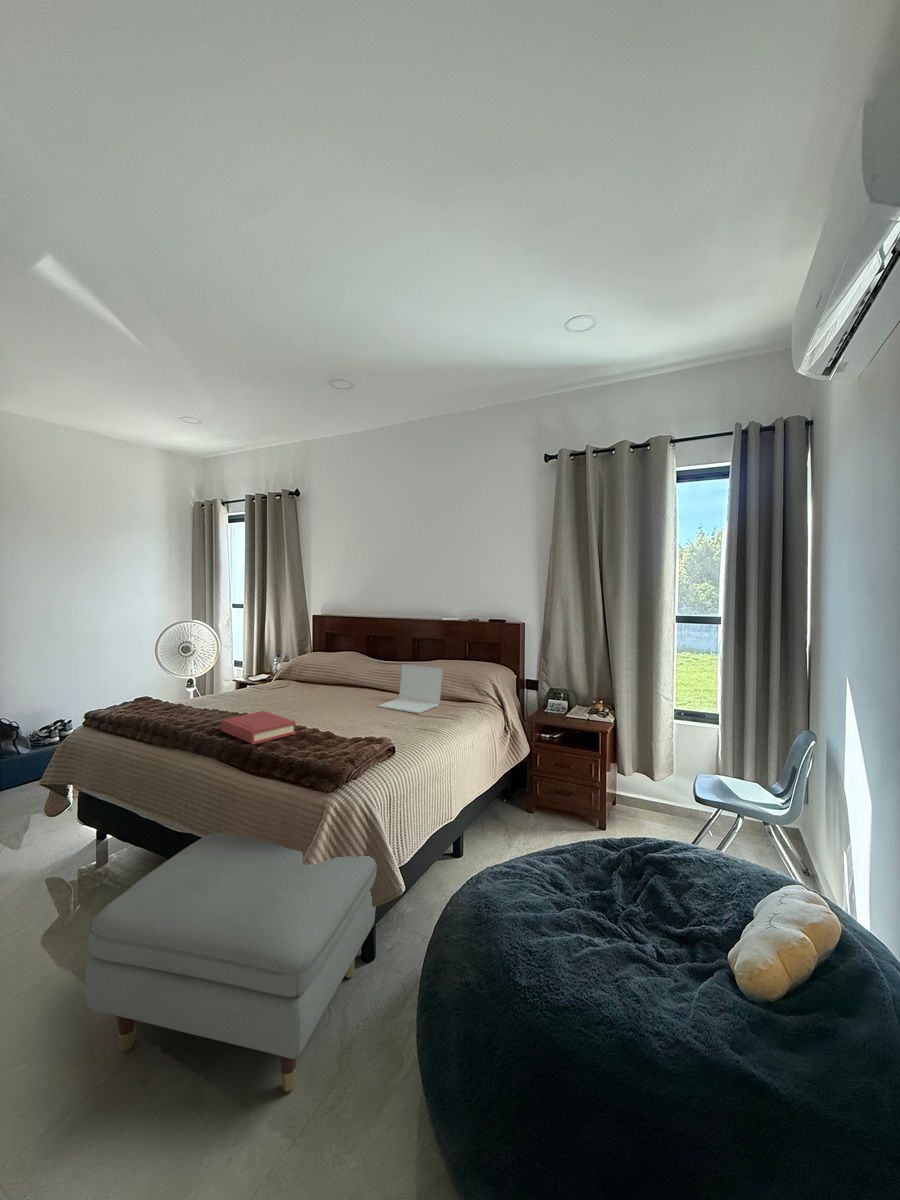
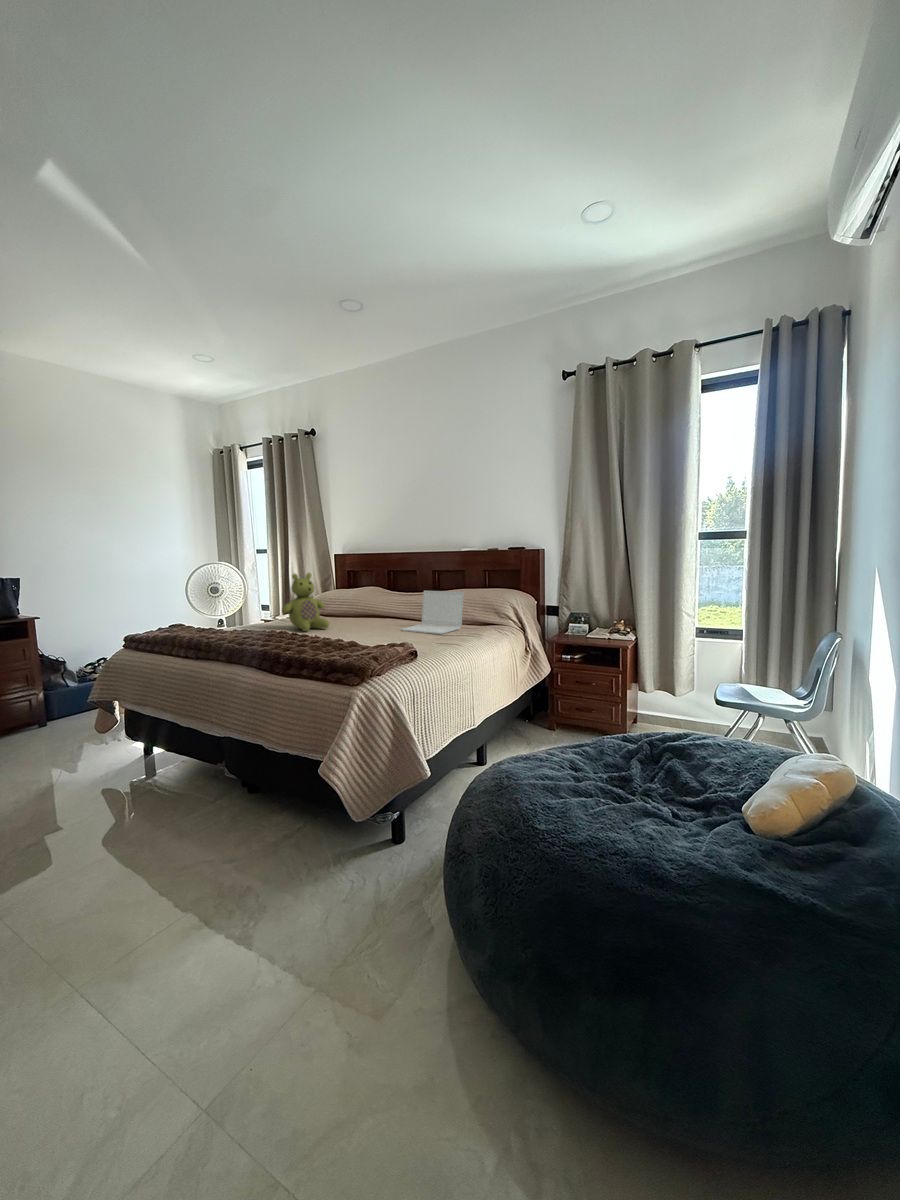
stuffed bear: none [255,644,305,706] -> present [282,573,329,631]
hardback book: present [221,711,296,744] -> none [251,628,322,653]
ottoman: present [85,832,377,1091] -> none [142,732,403,939]

